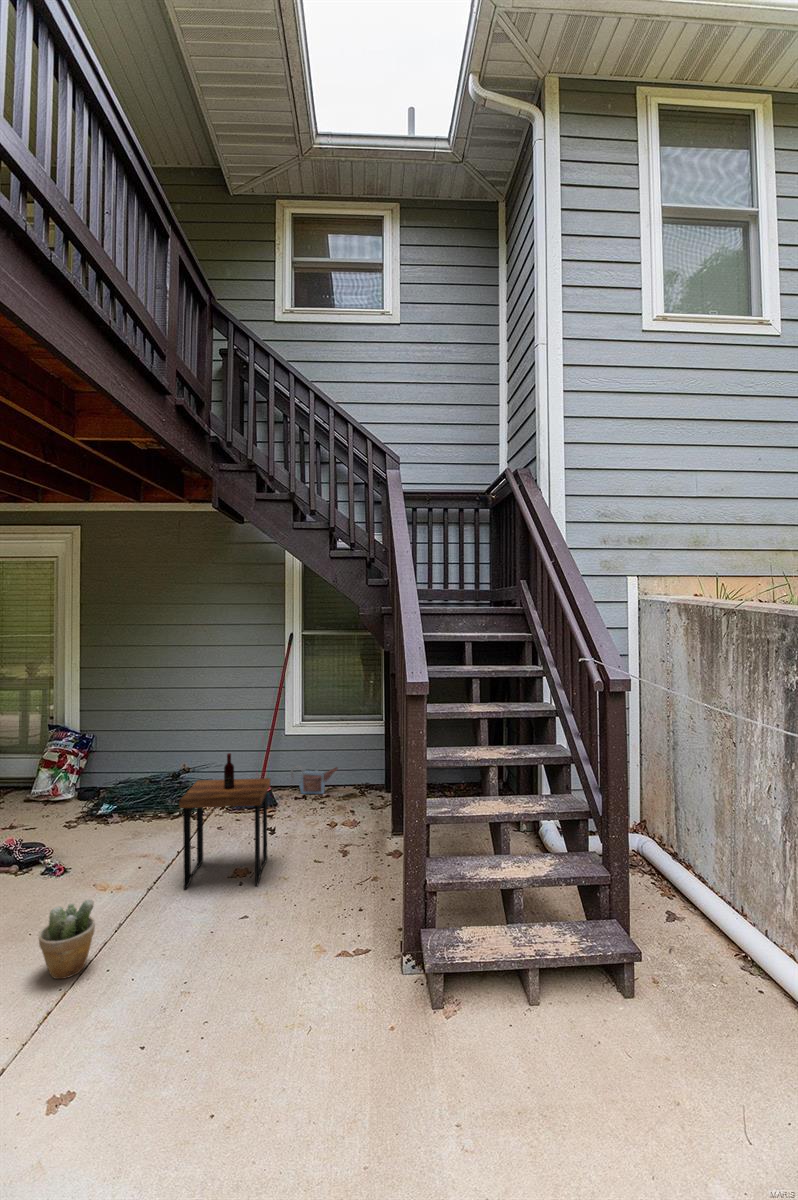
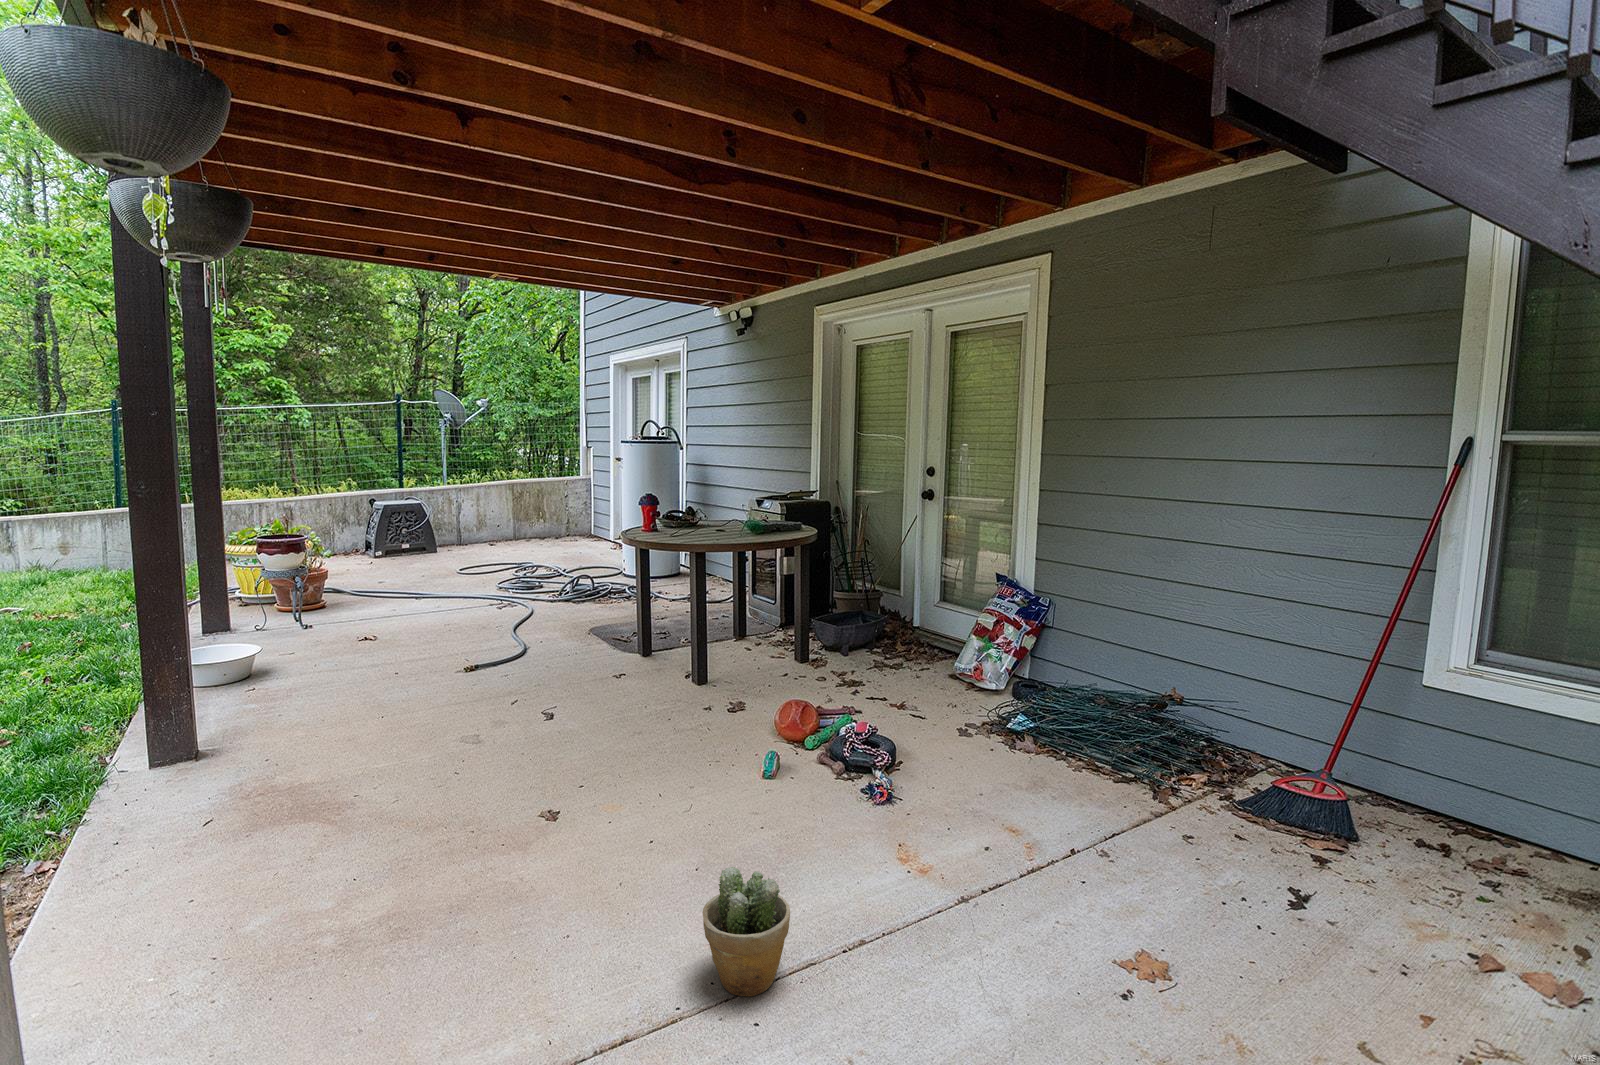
side table: present [179,753,270,890] -> none [1017,688,1260,1022]
watering can: present [290,766,338,794] -> none [1416,763,1579,861]

